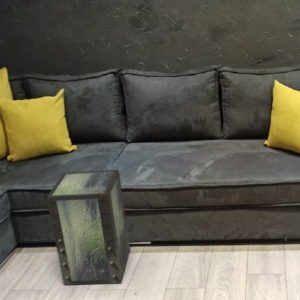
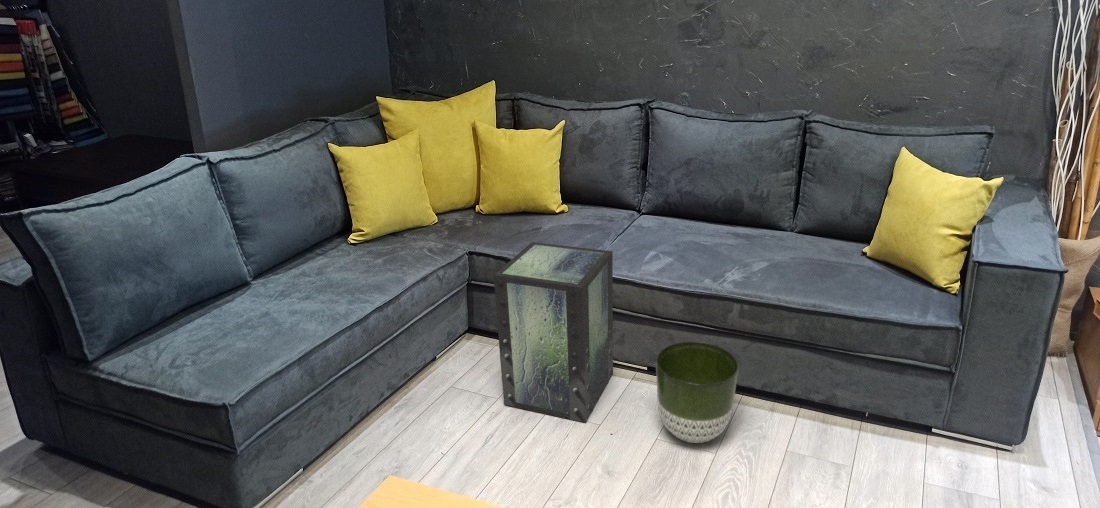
planter: none [160,216,210,279] -> present [656,342,738,443]

